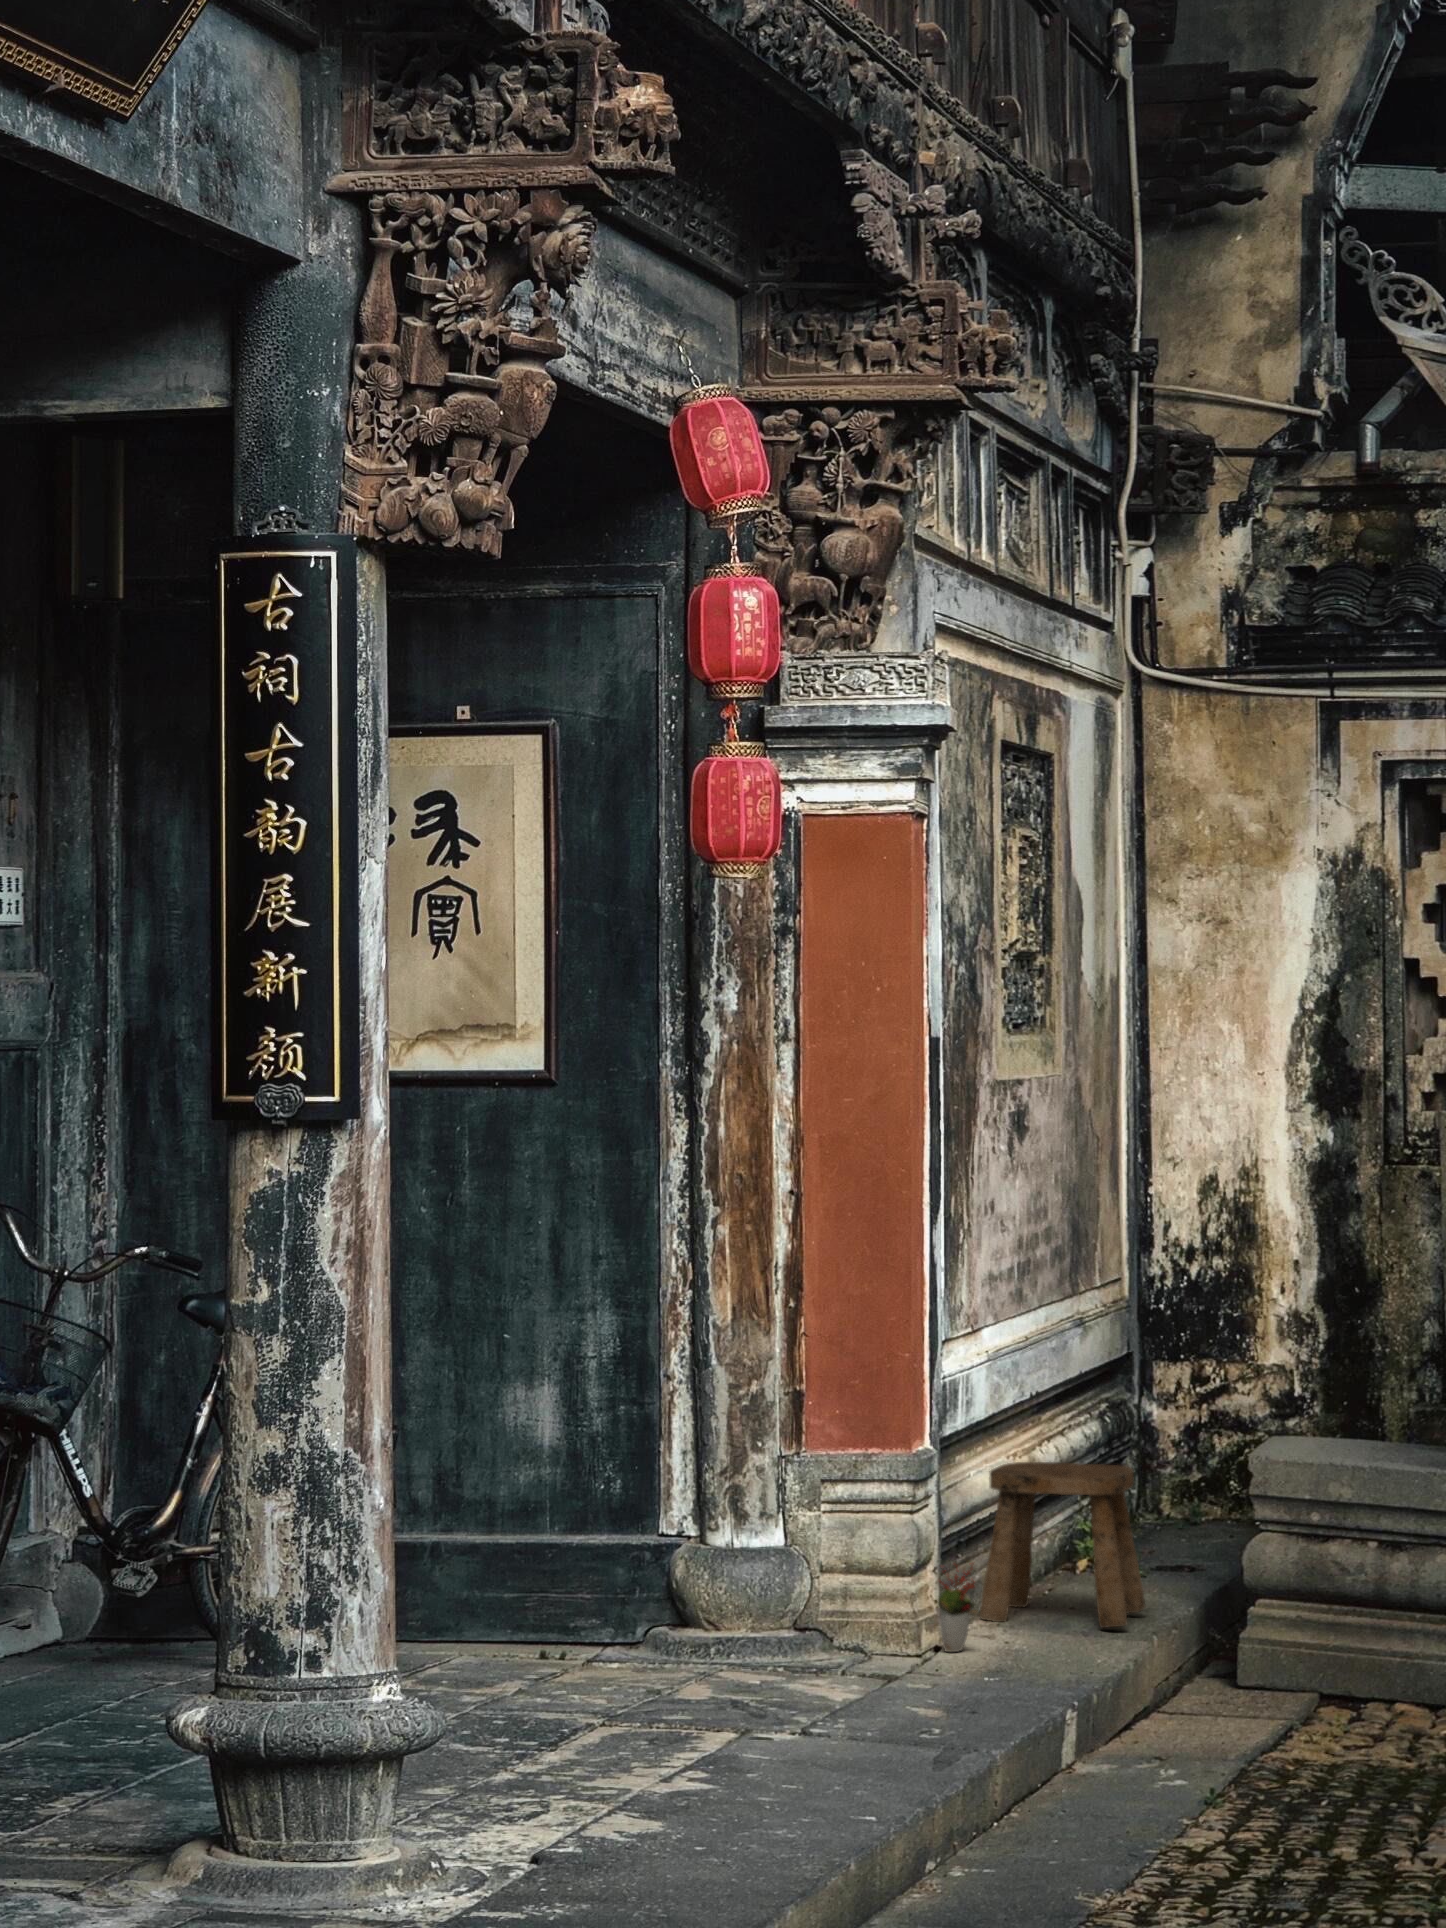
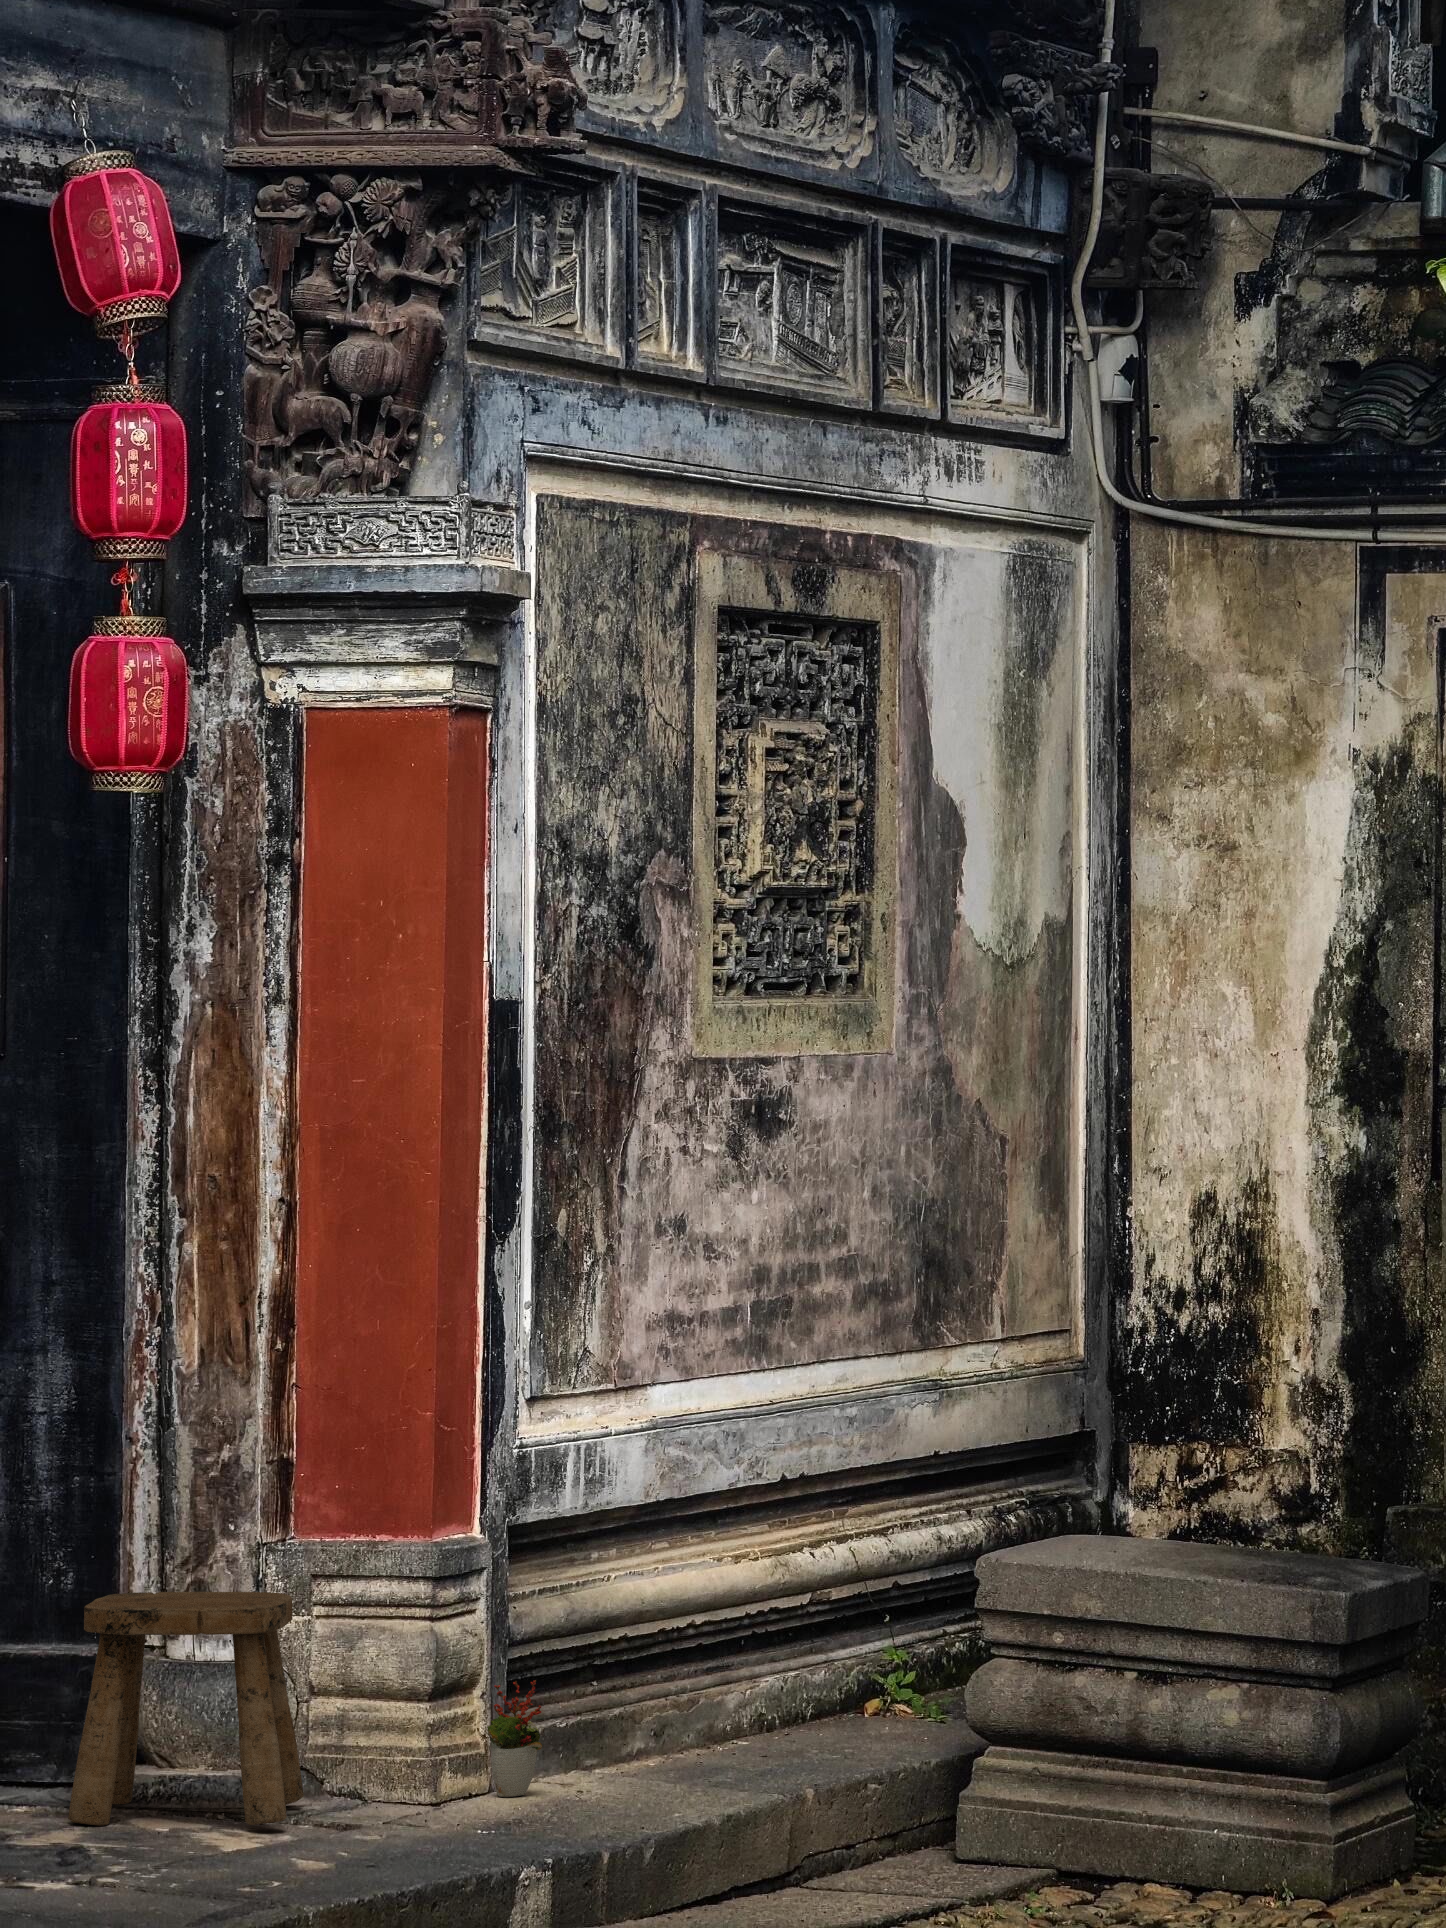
stool: present [979,1462,1145,1628] -> present [68,1592,304,1826]

